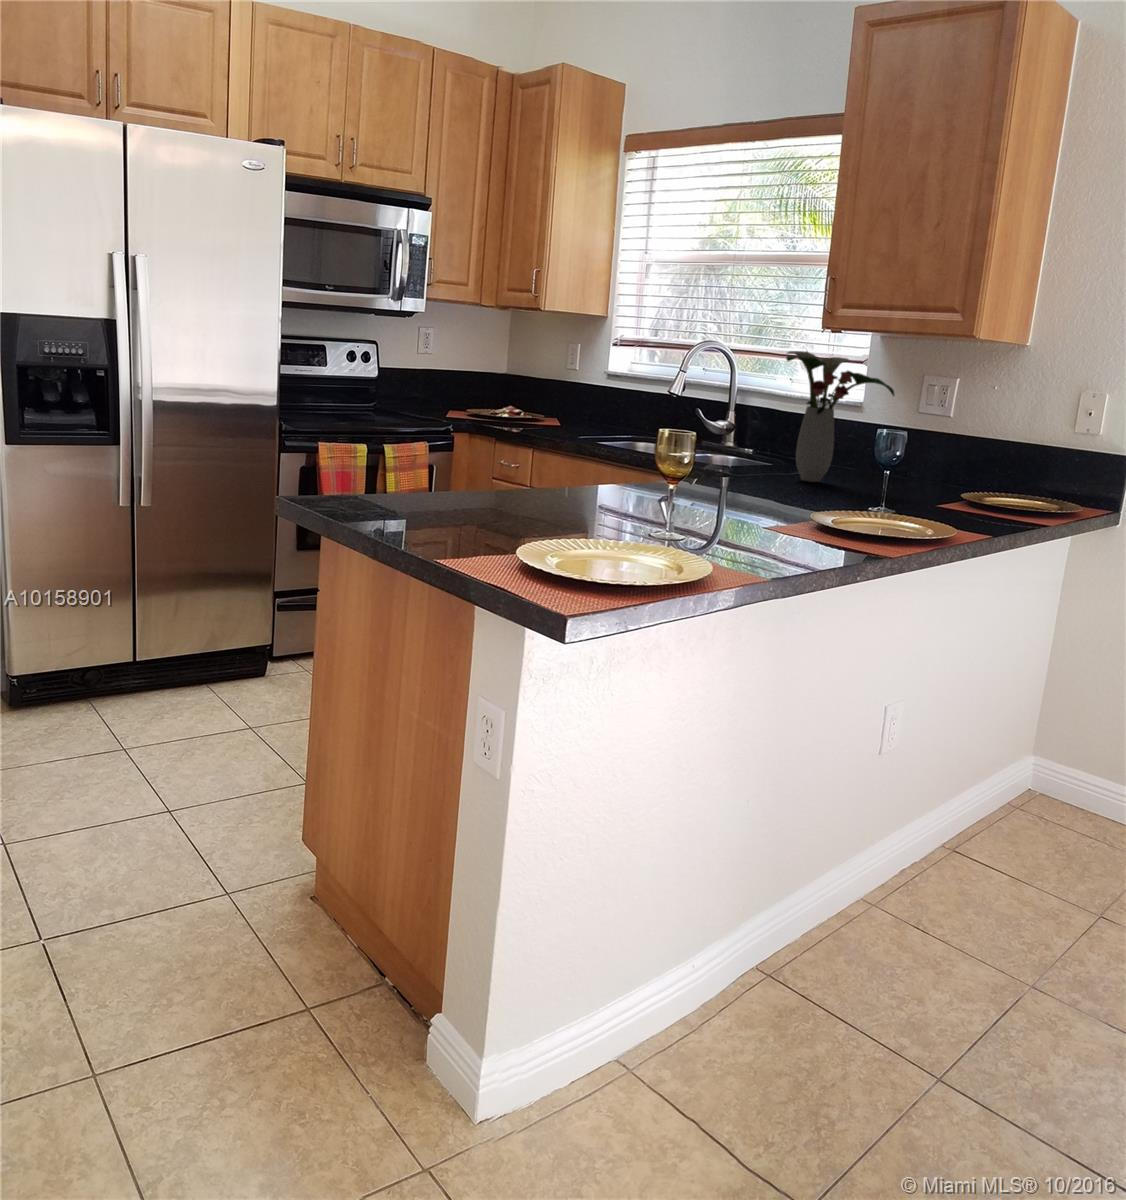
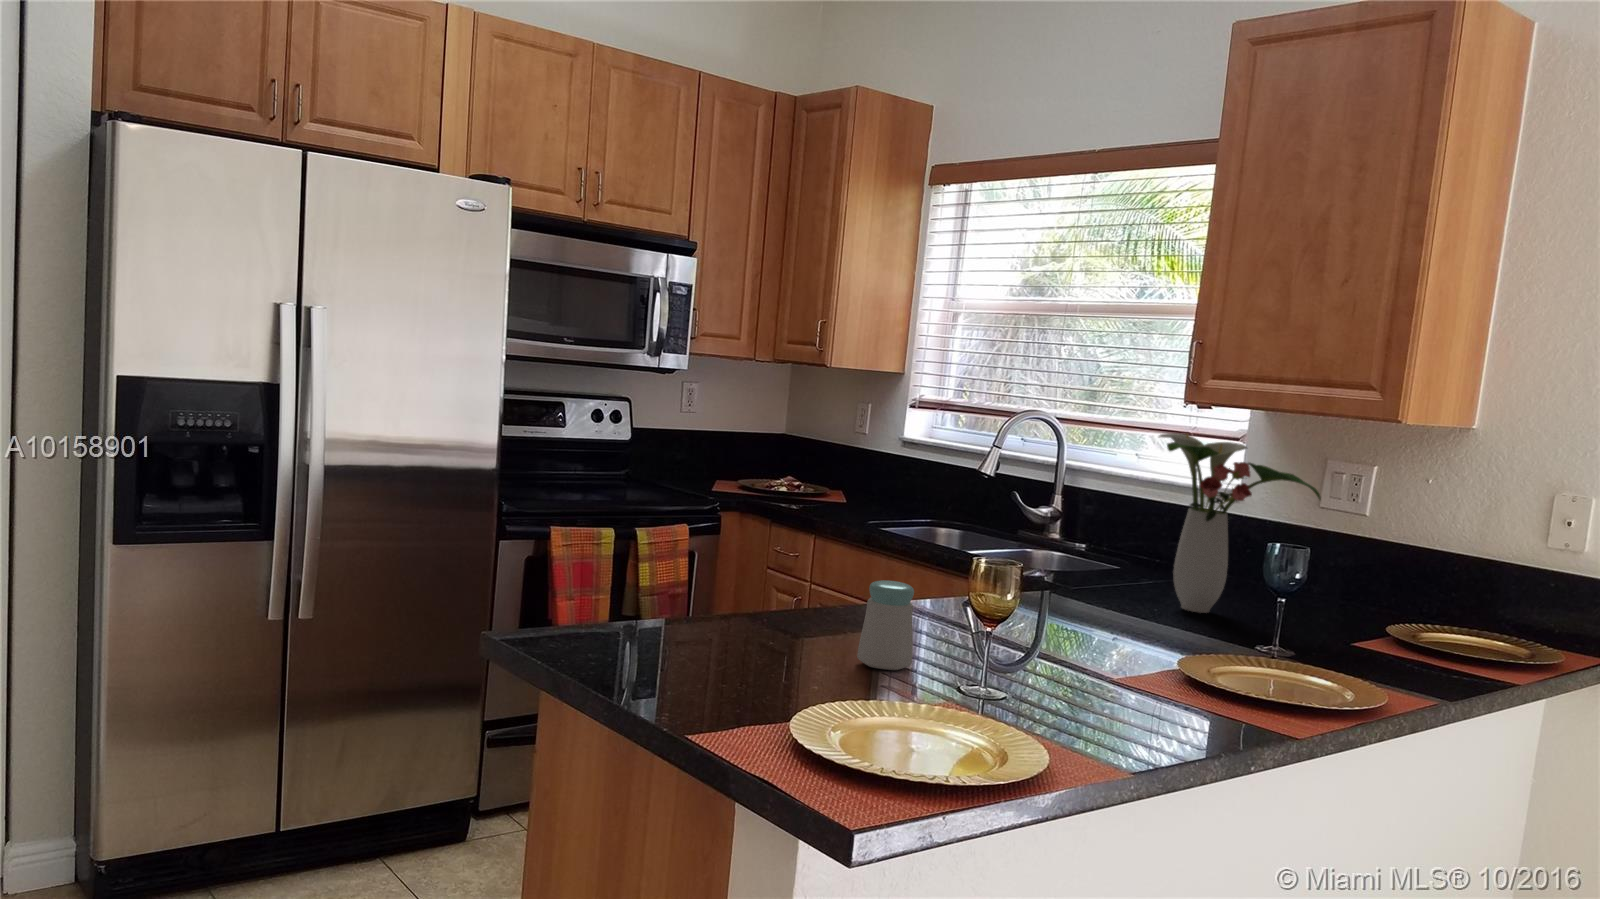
salt shaker: none [563,438,598,493] -> present [857,580,914,670]

